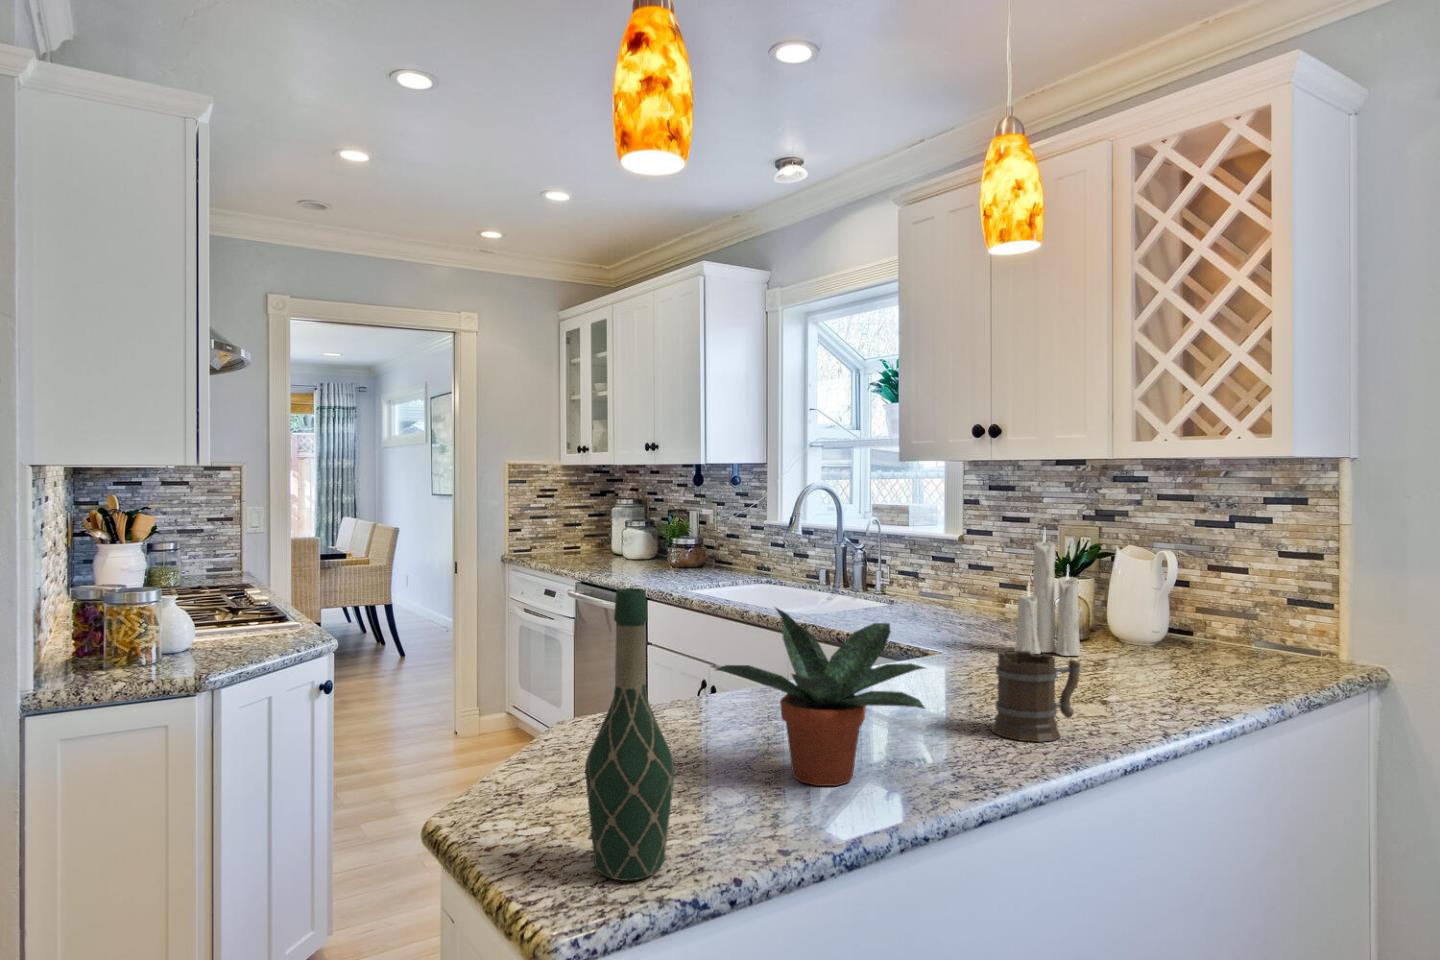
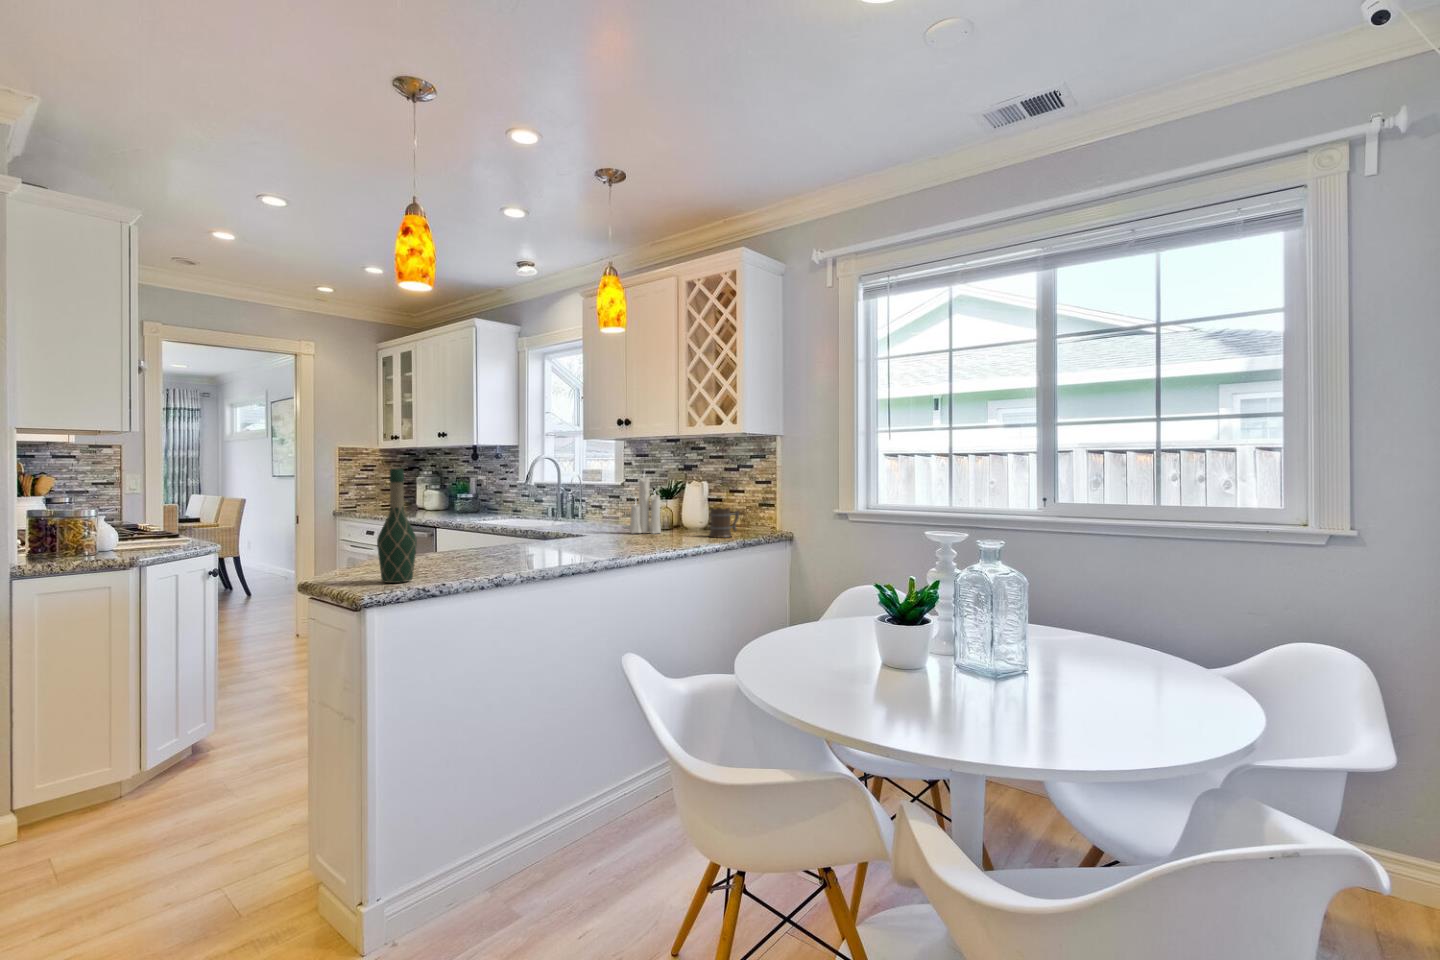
potted plant: present [716,608,925,786] -> none [445,487,546,565]
mug: present [991,651,1080,742] -> present [709,508,739,538]

